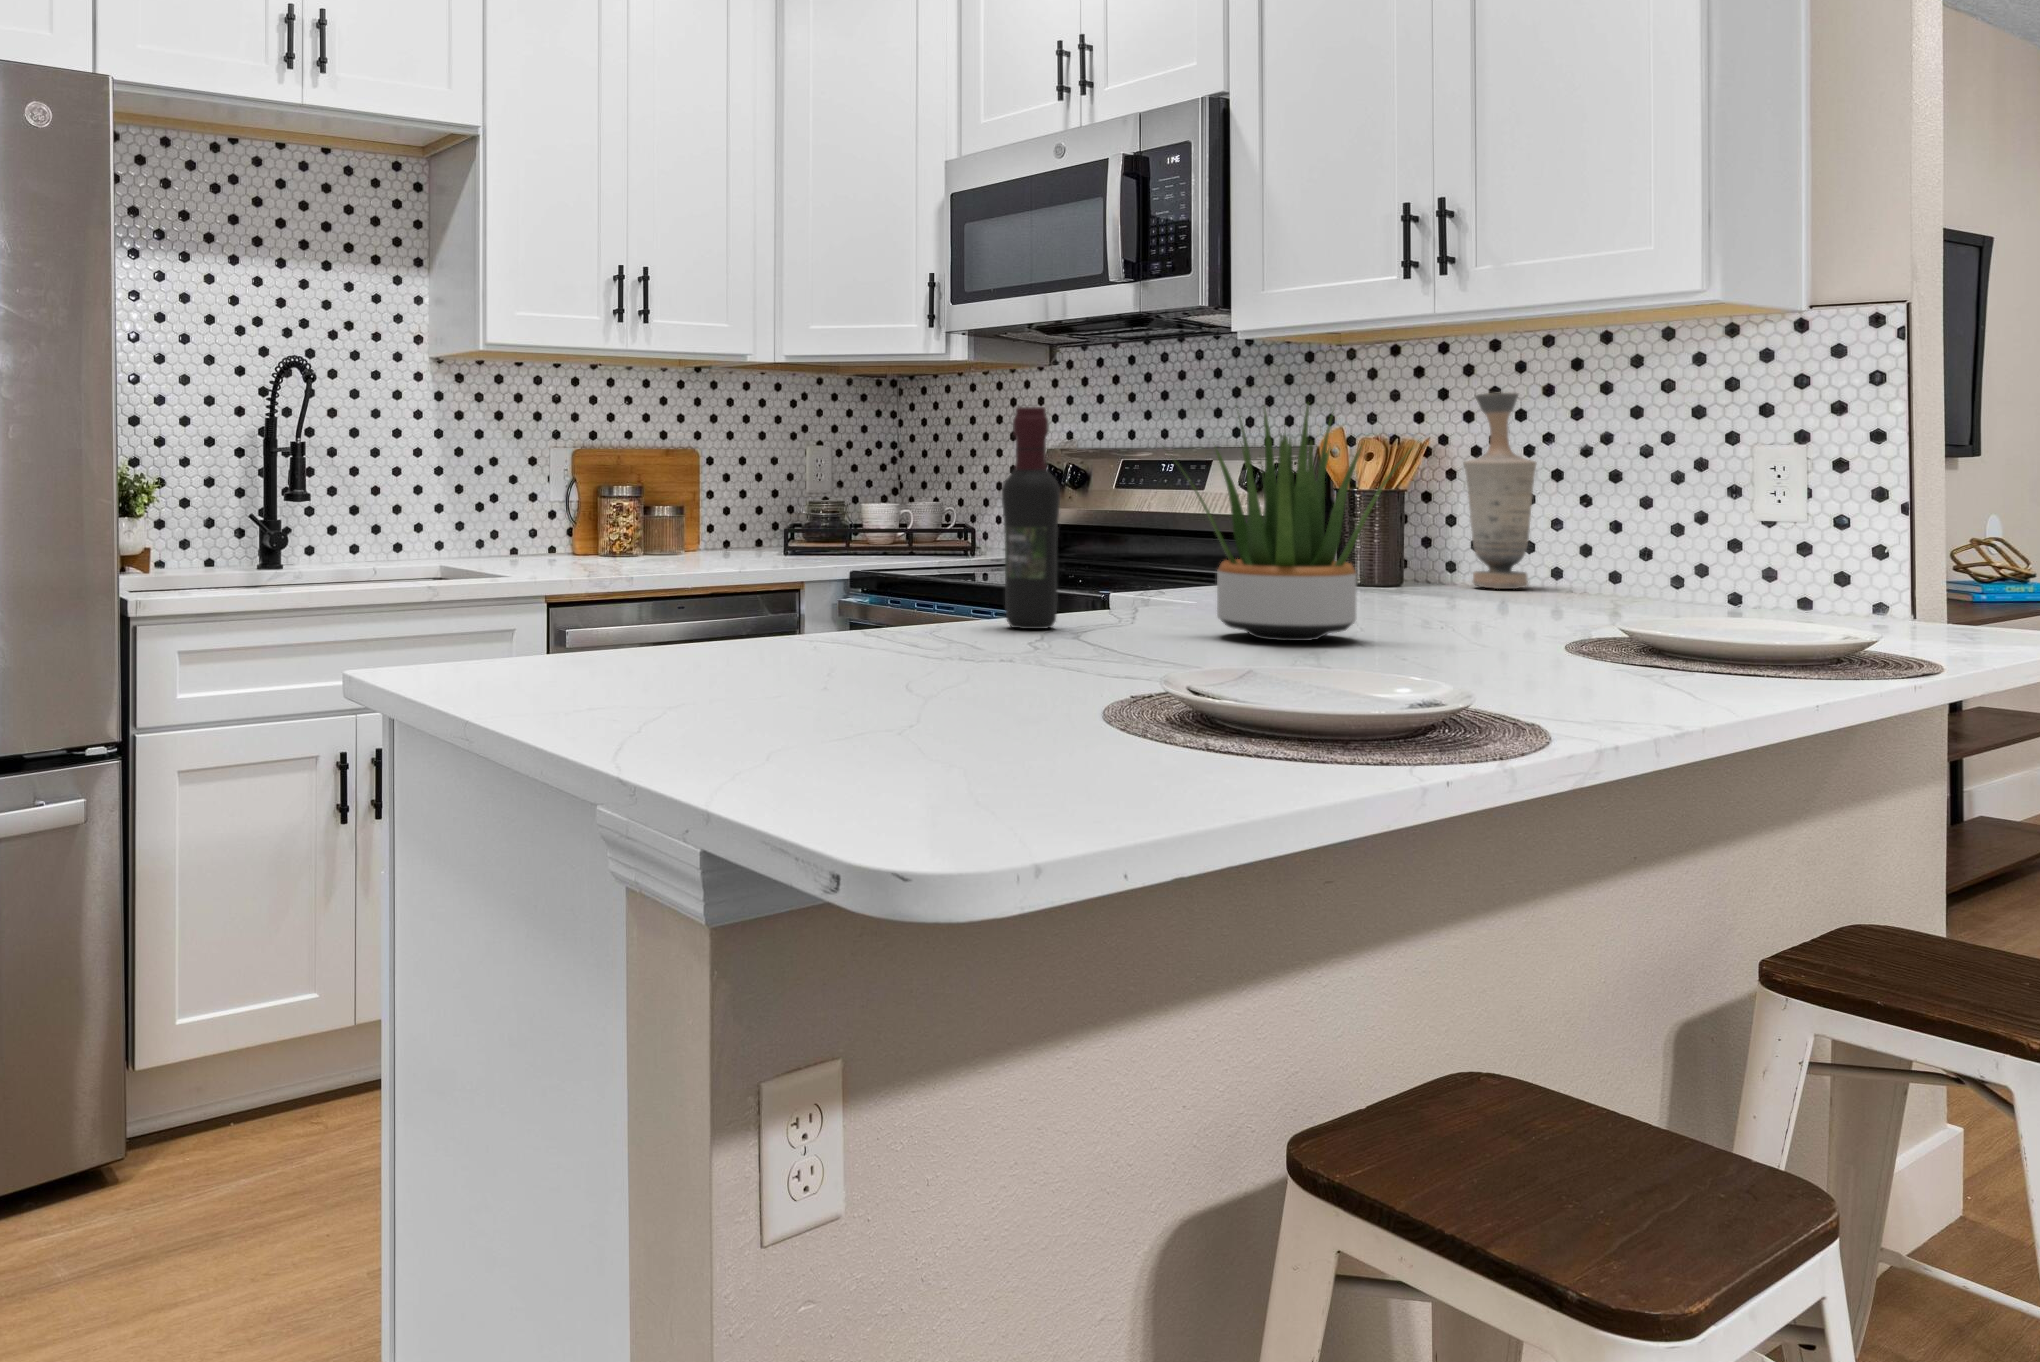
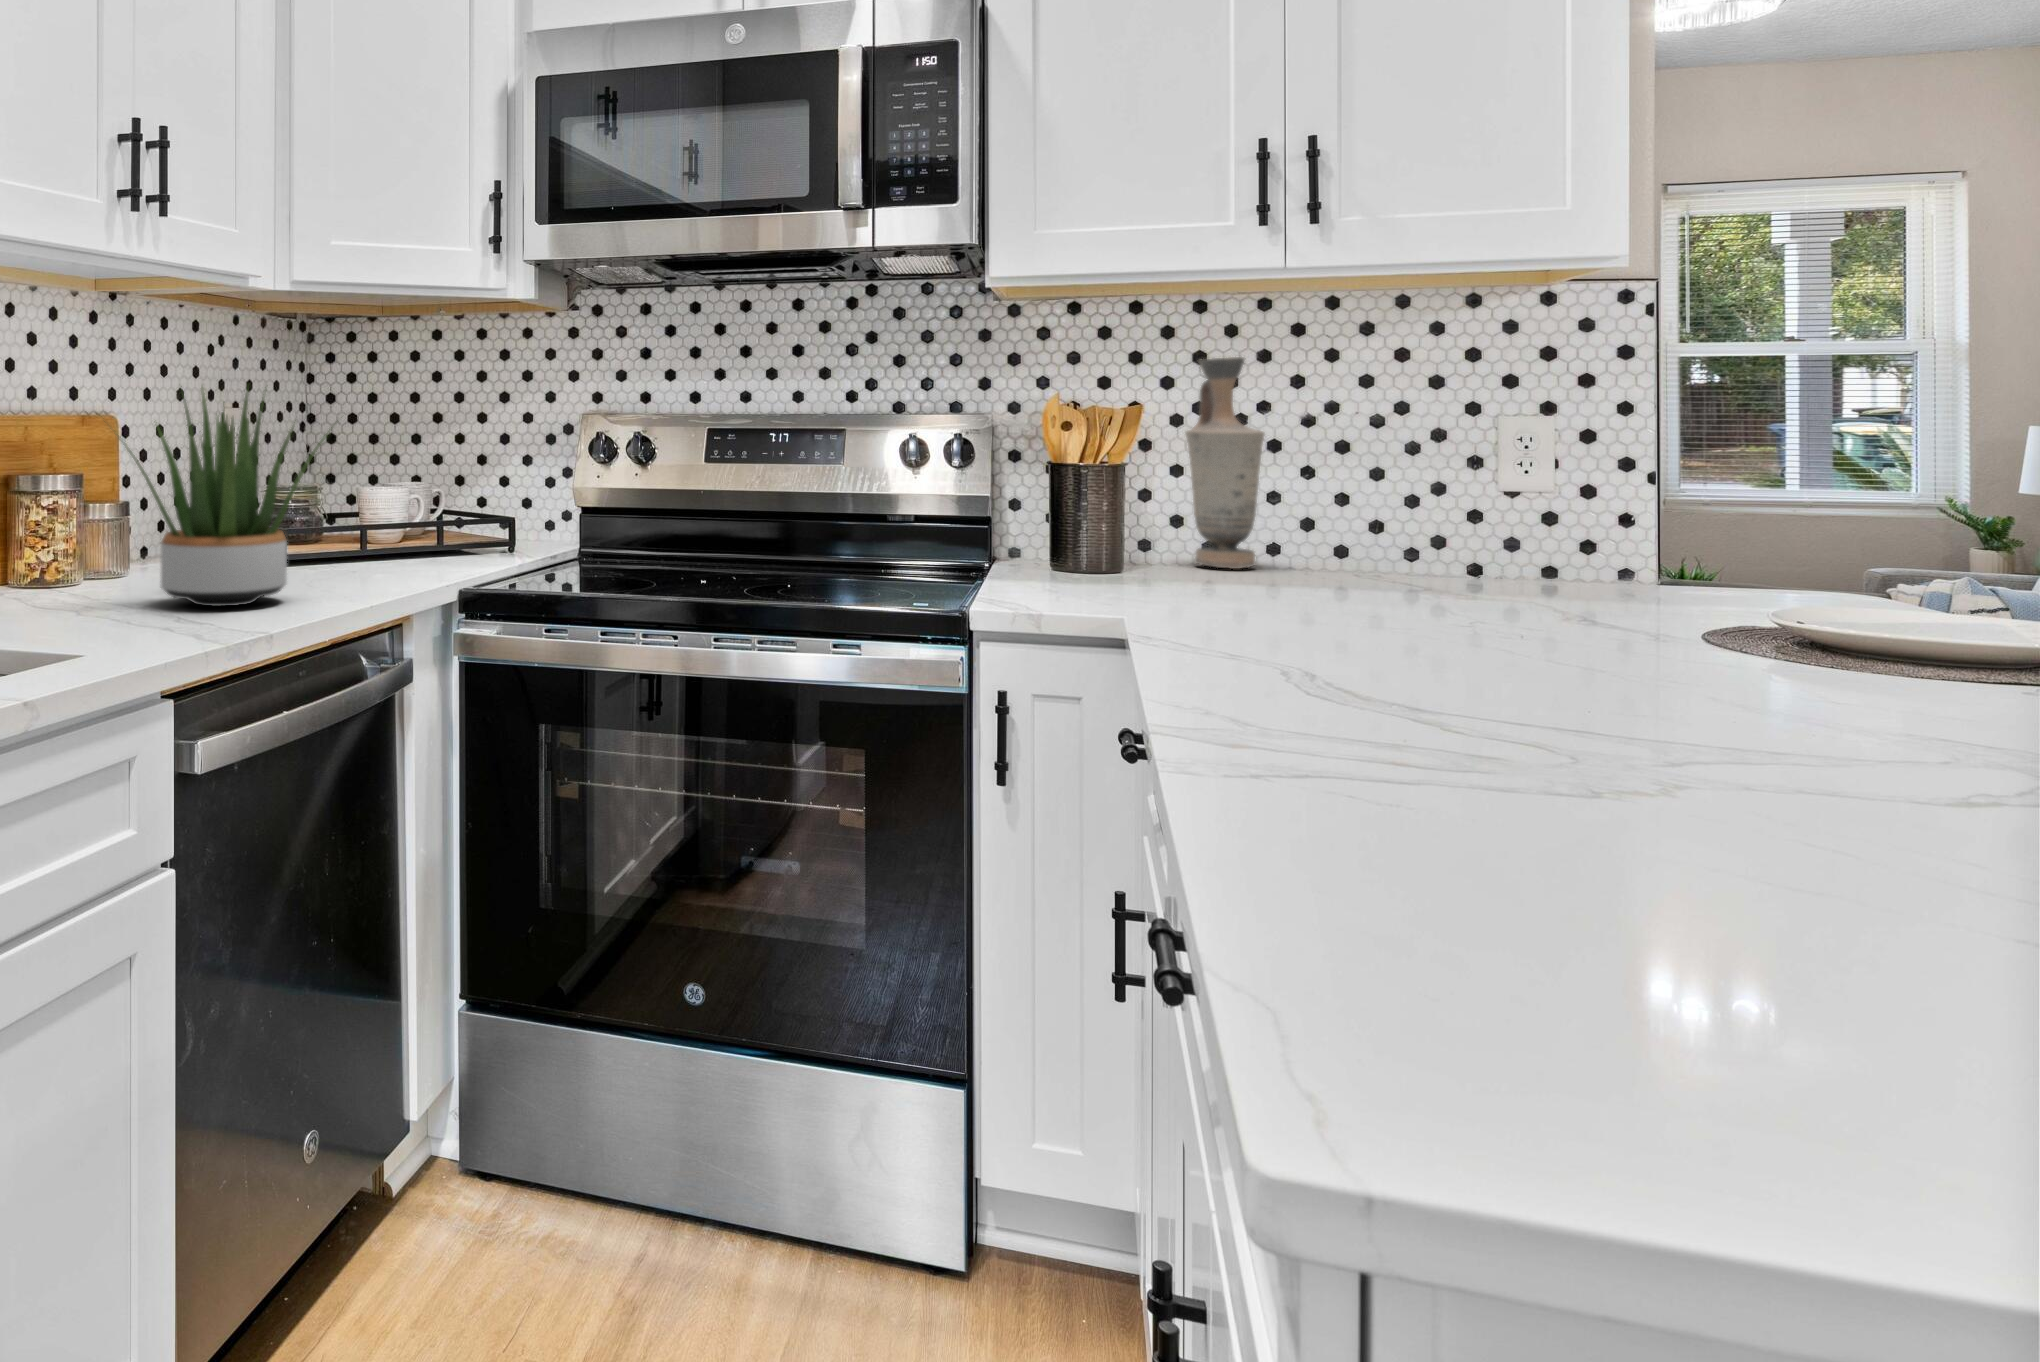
potted plant: present [1164,405,1410,641] -> present [123,386,327,606]
wine bottle: present [1002,407,1060,629] -> none [1344,366,1450,714]

